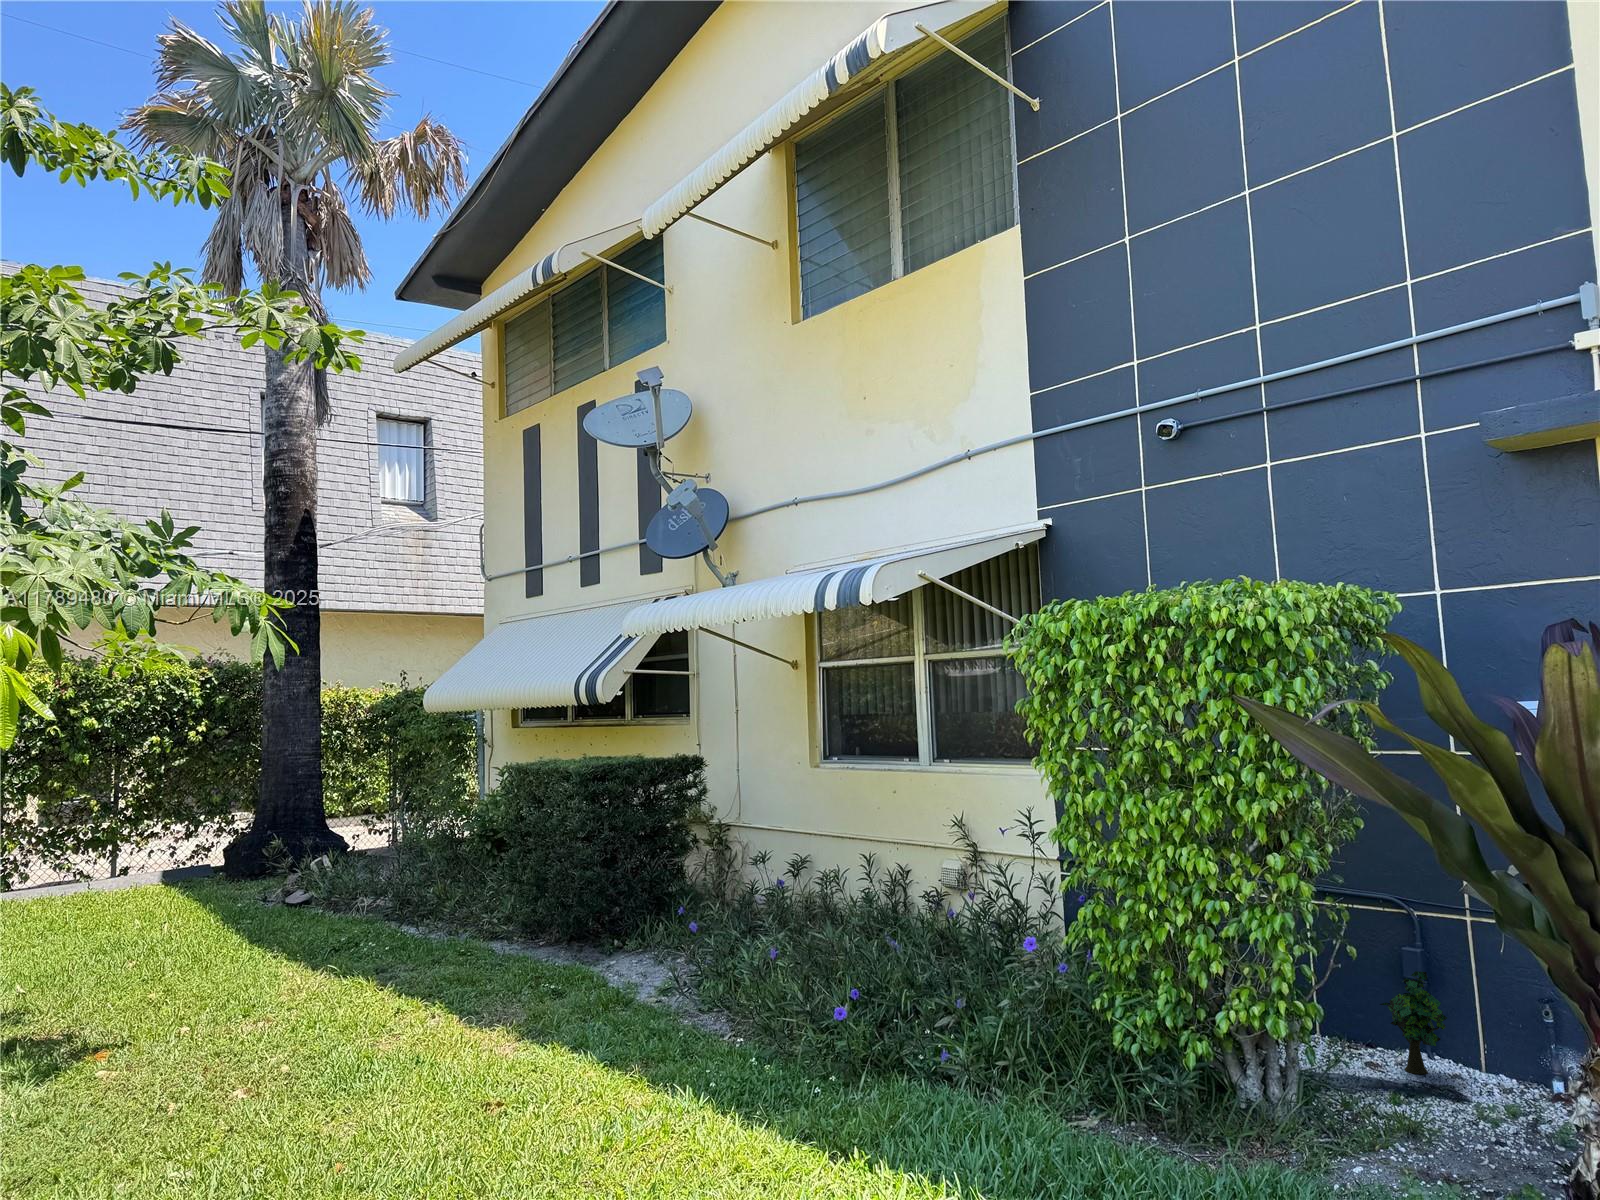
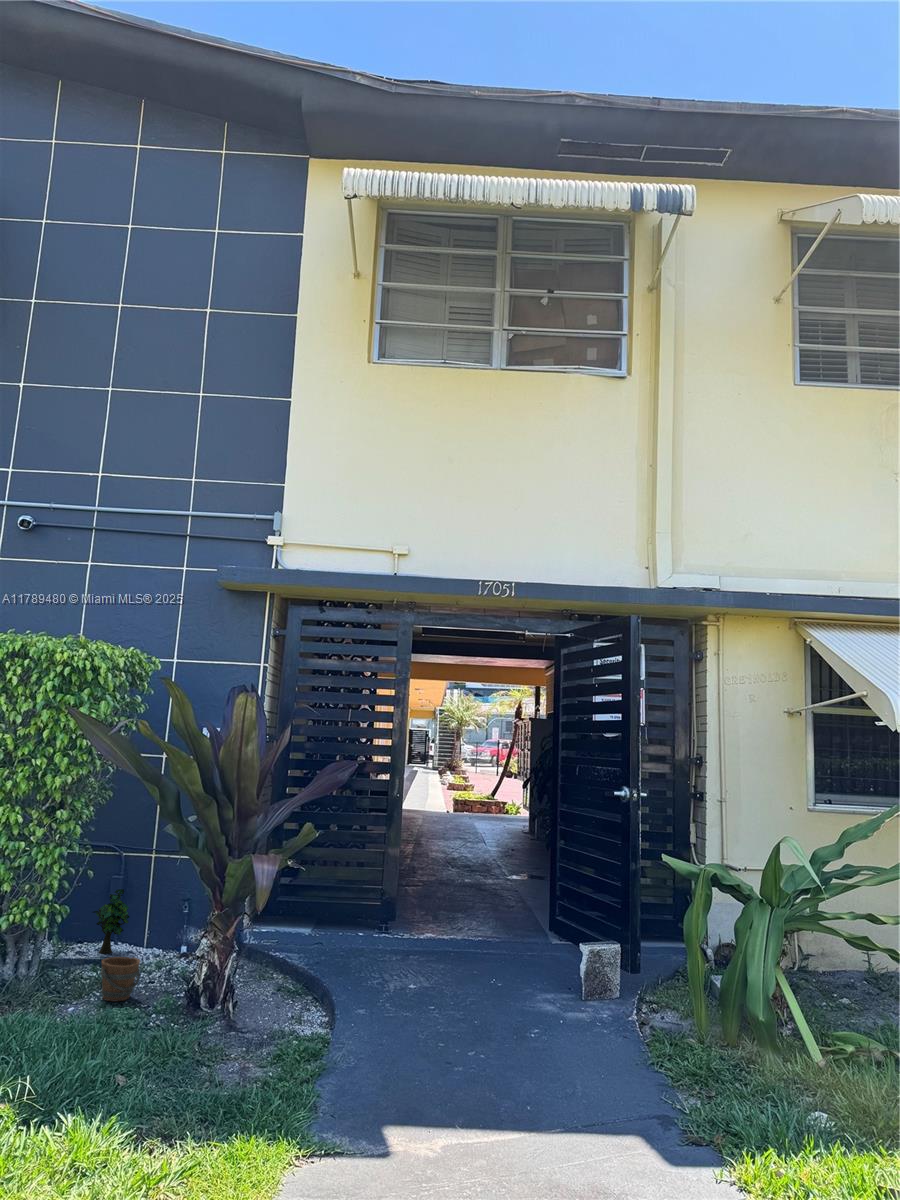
bucket: none [1392,1093,1467,1174] -> present [100,957,140,1001]

